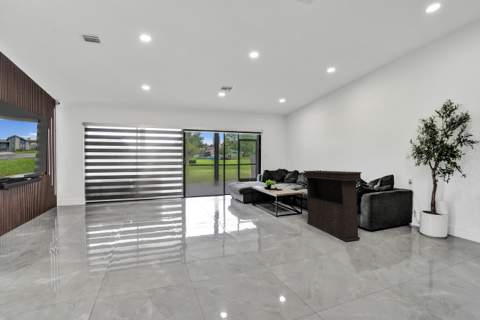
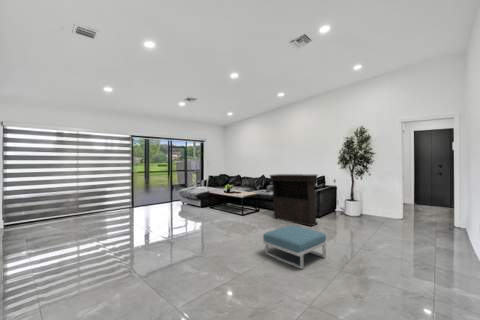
footstool: none [242,236,320,297] -> present [263,226,327,269]

